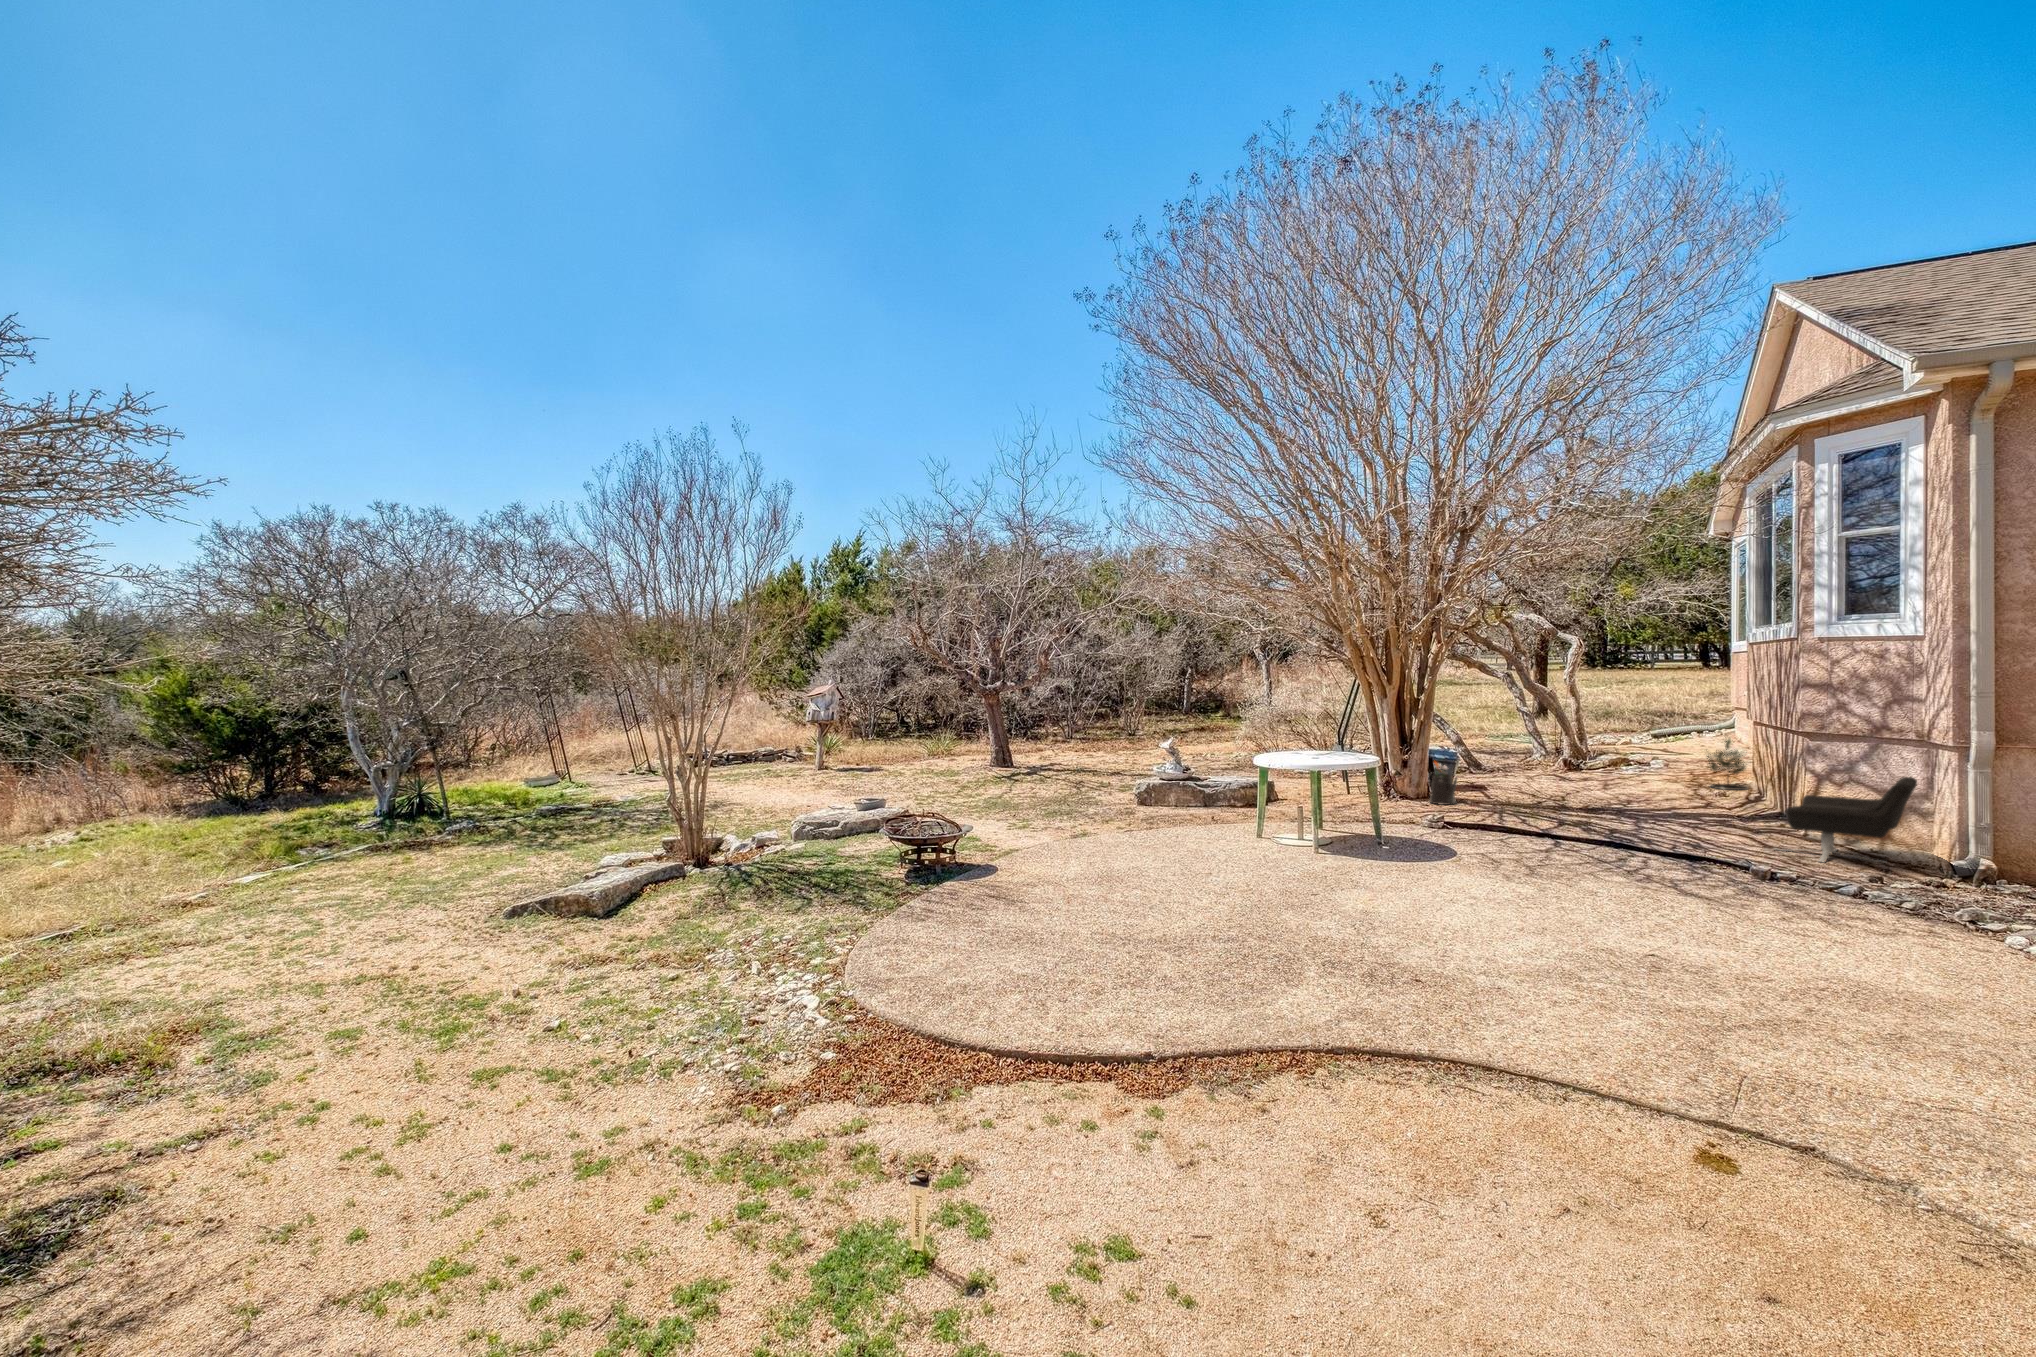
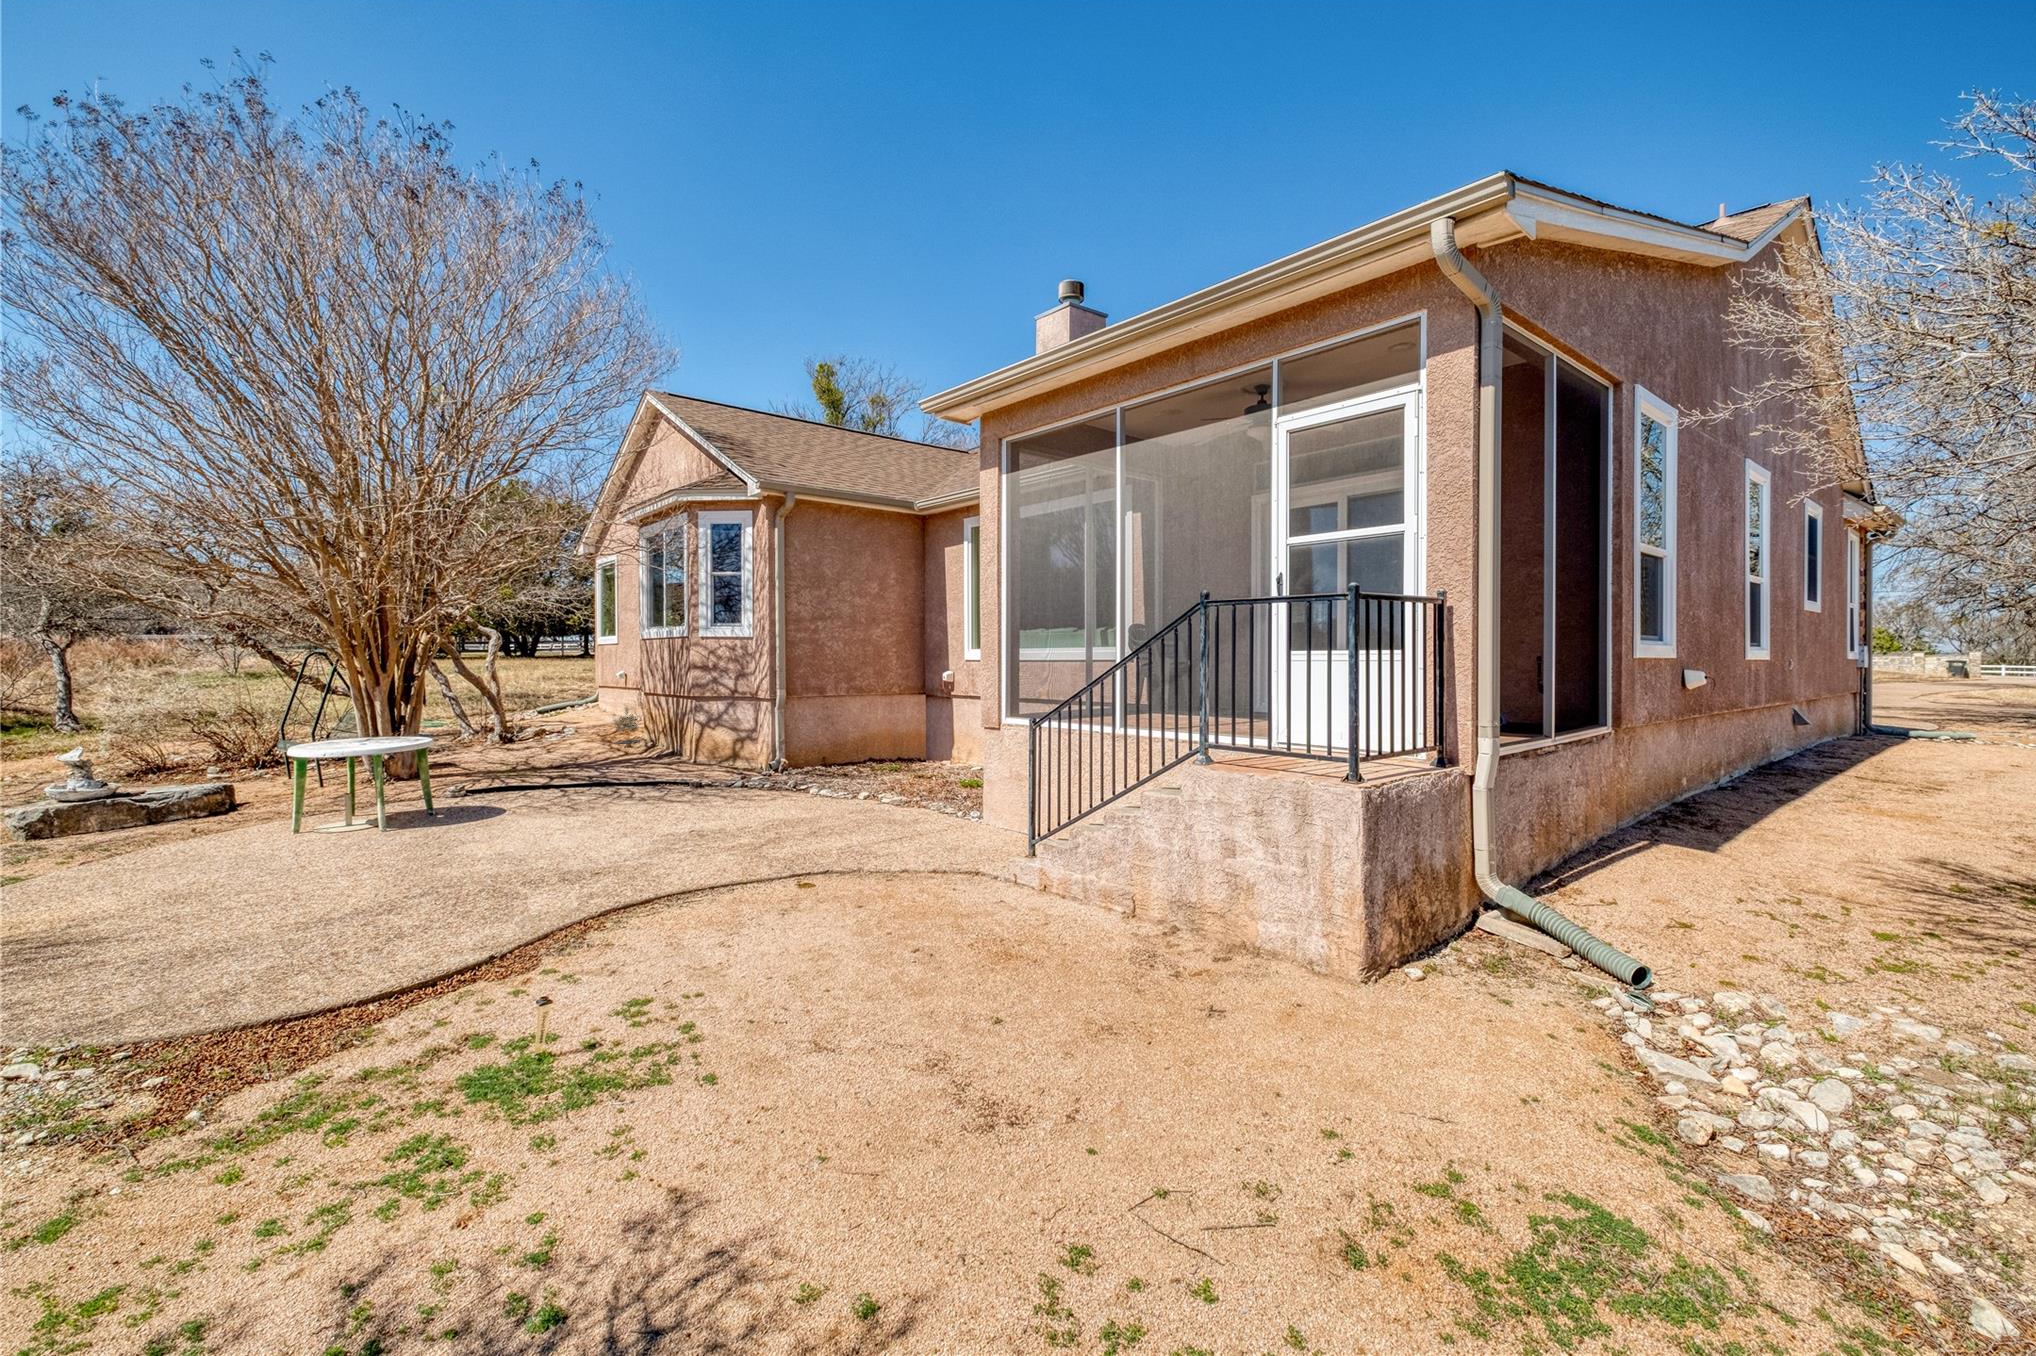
watering can: present [1428,762,1457,805] -> none [420,741,454,781]
lounge chair: present [1786,777,1917,862] -> none [691,717,756,773]

